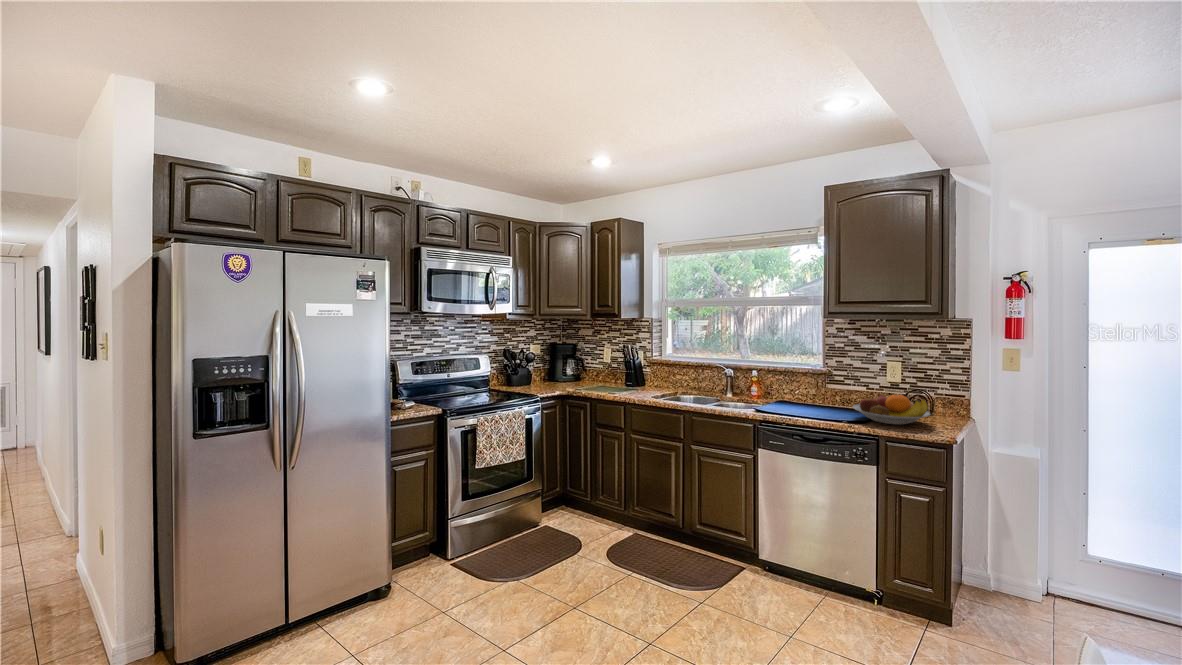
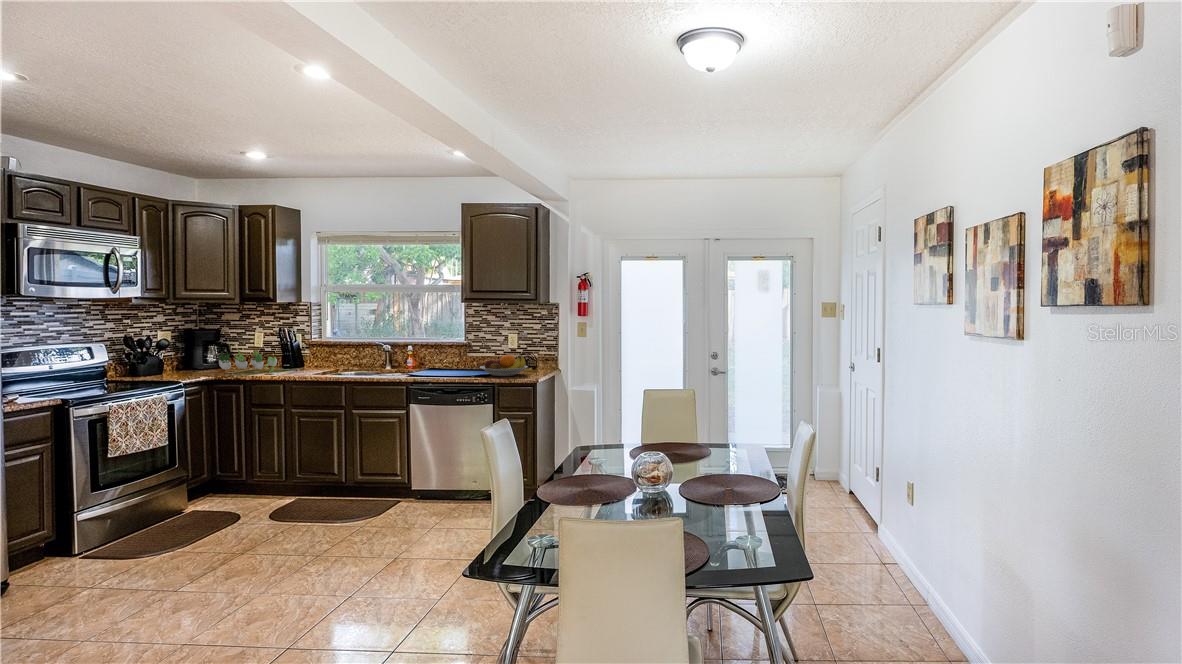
succulent plant: none [570,364,621,389] -> present [218,350,277,372]

